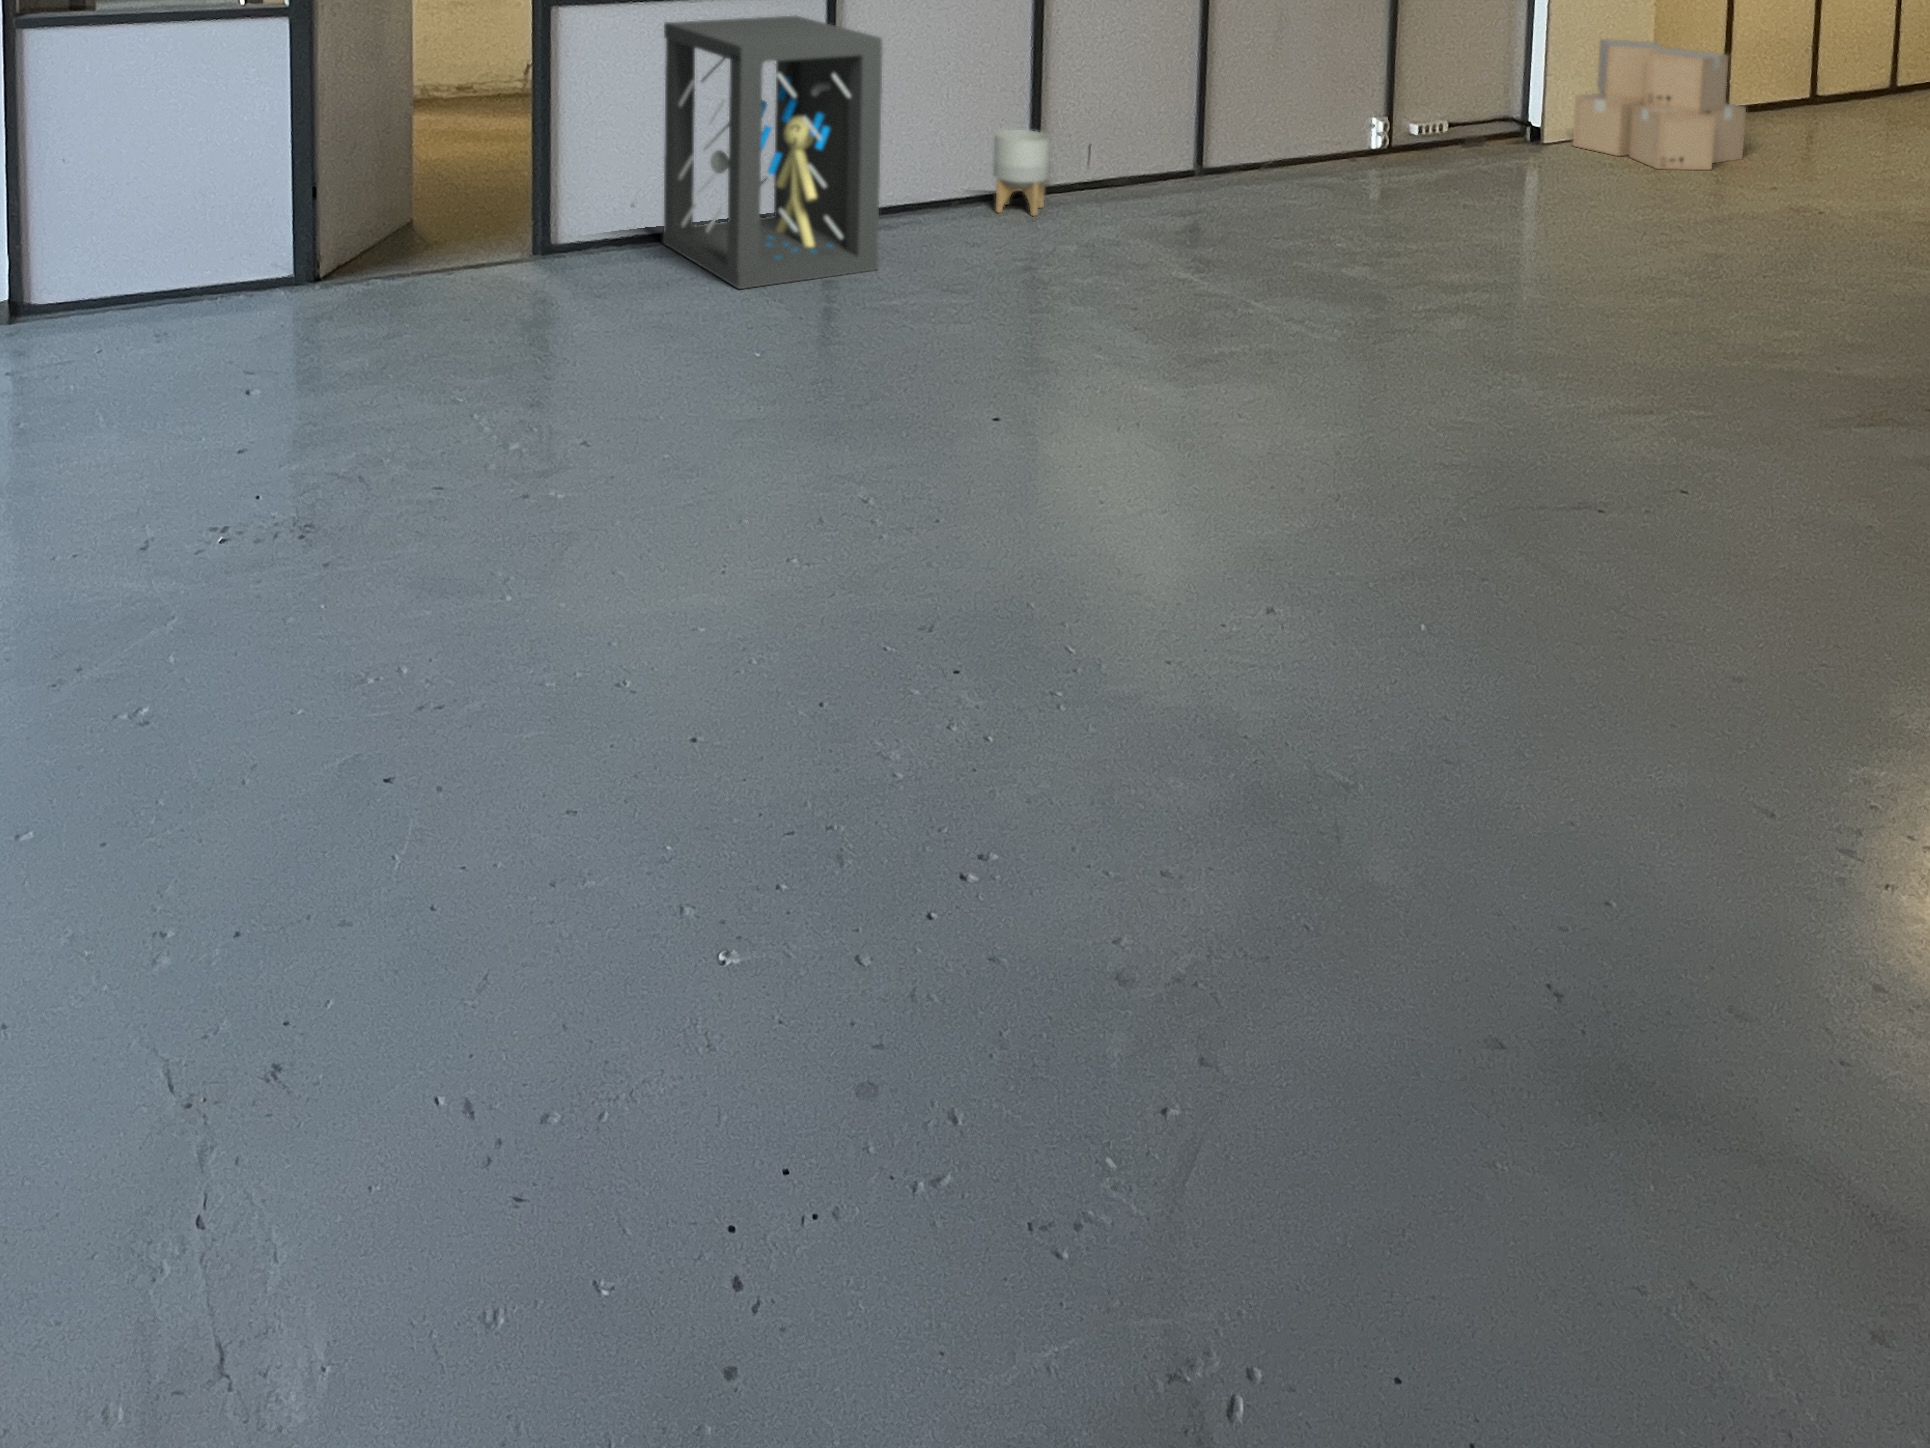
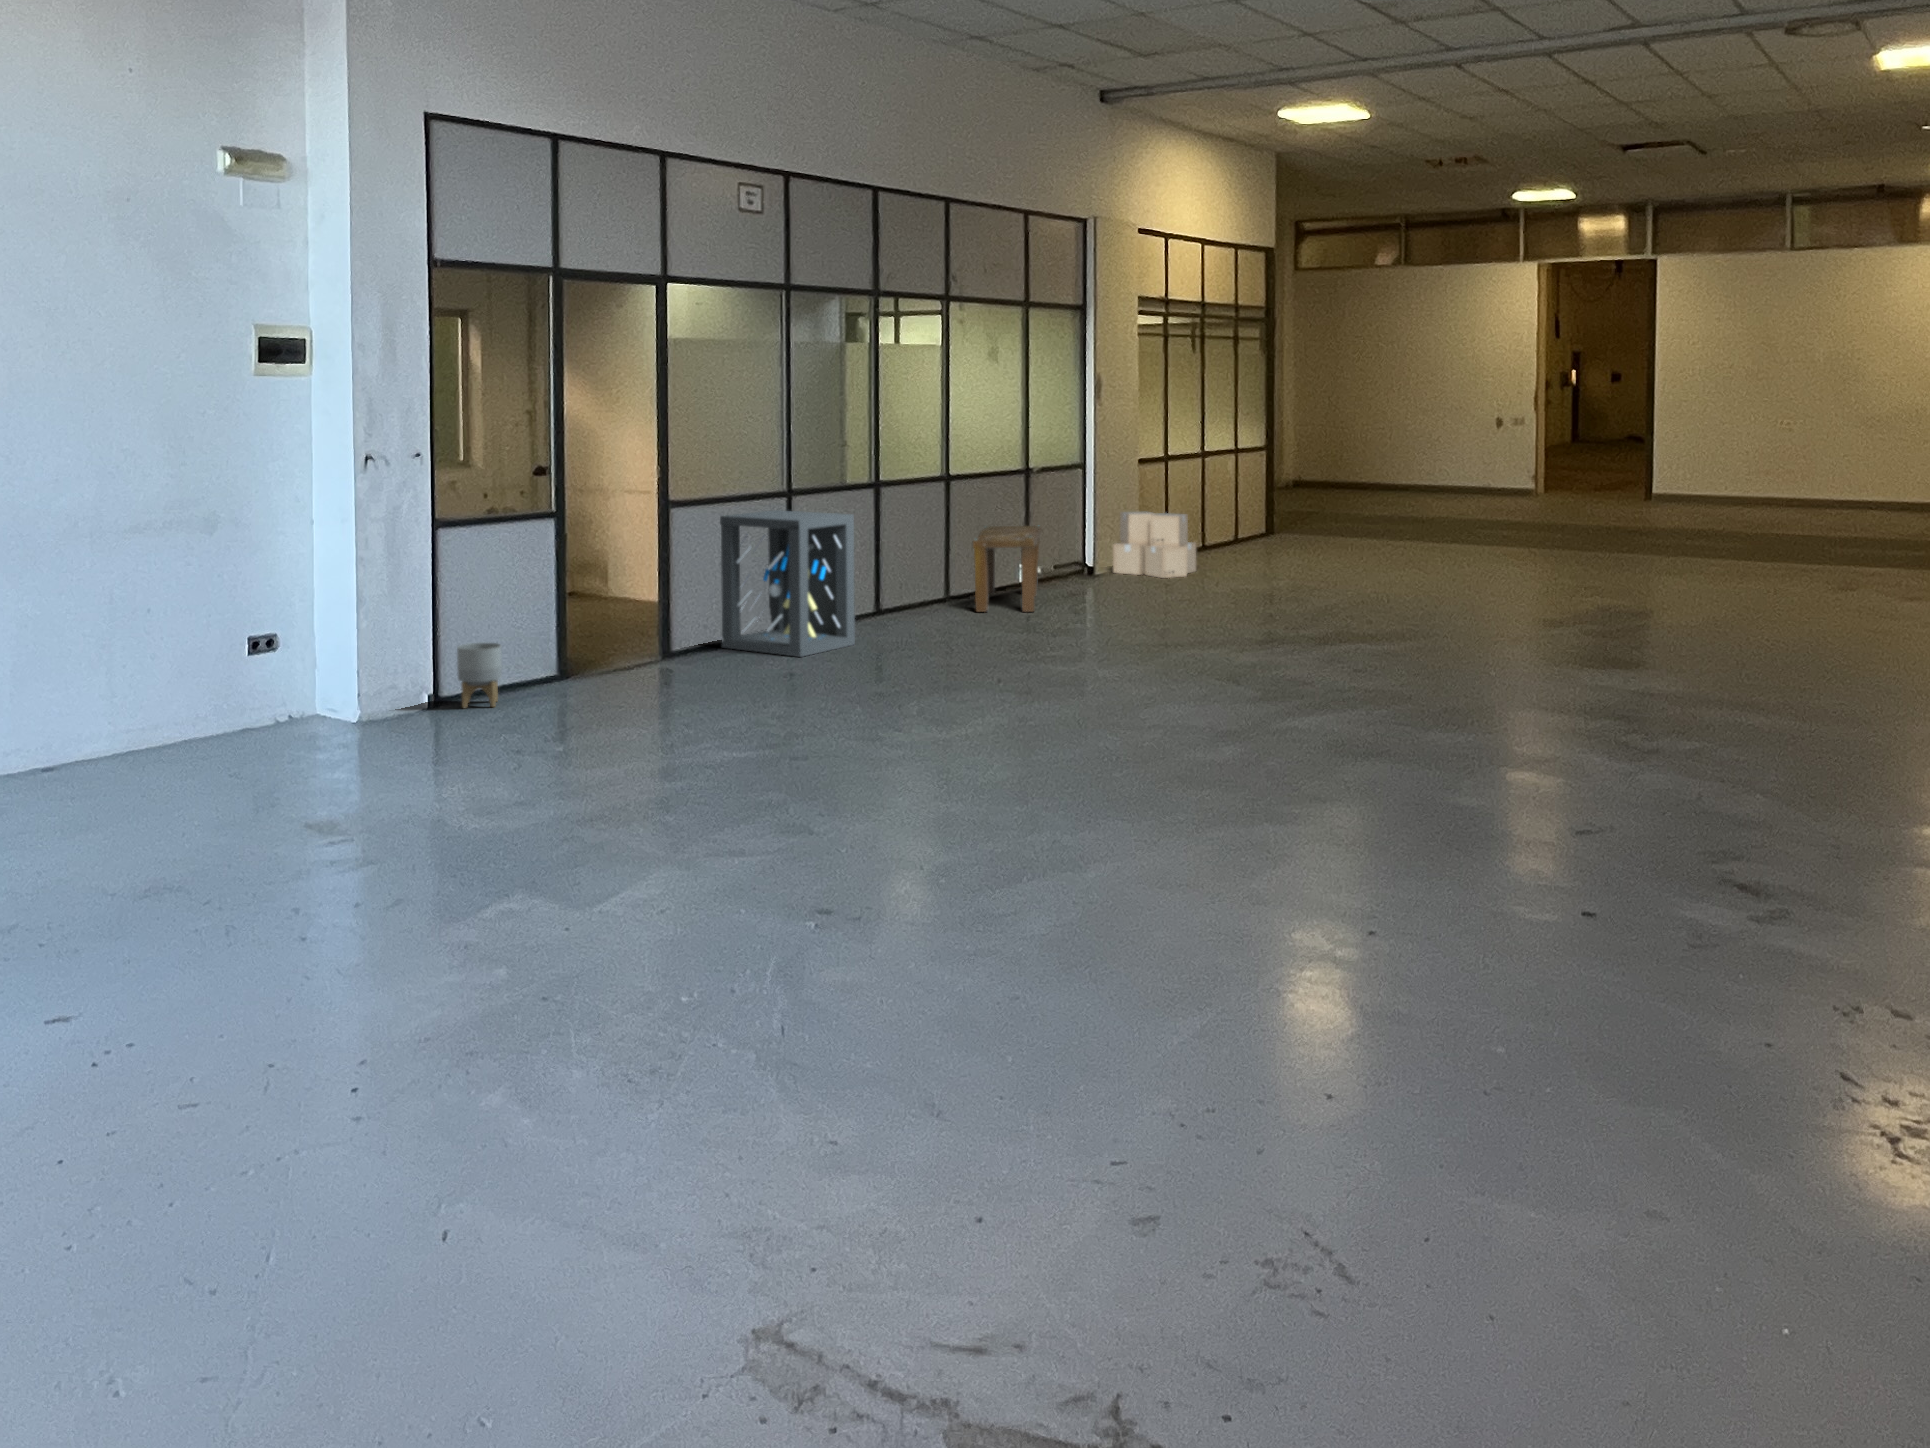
bench: none [1202,55,1382,228] -> present [973,525,1042,612]
planter: present [993,130,1050,216] -> present [457,642,502,708]

